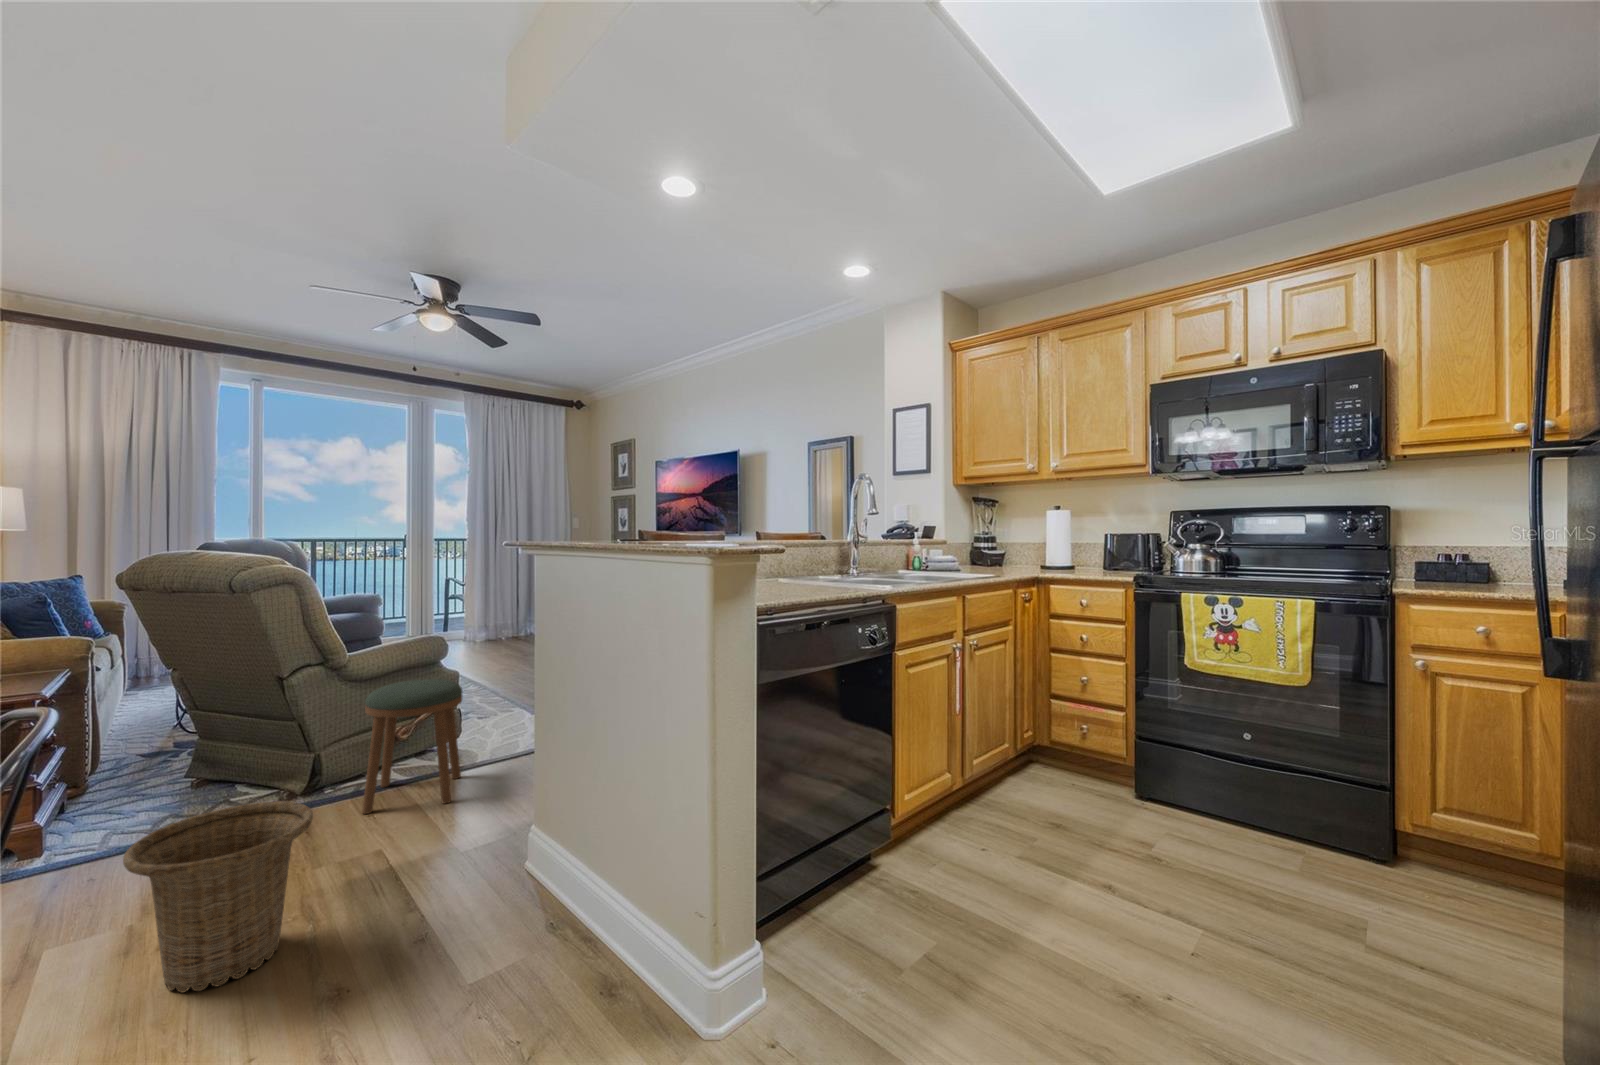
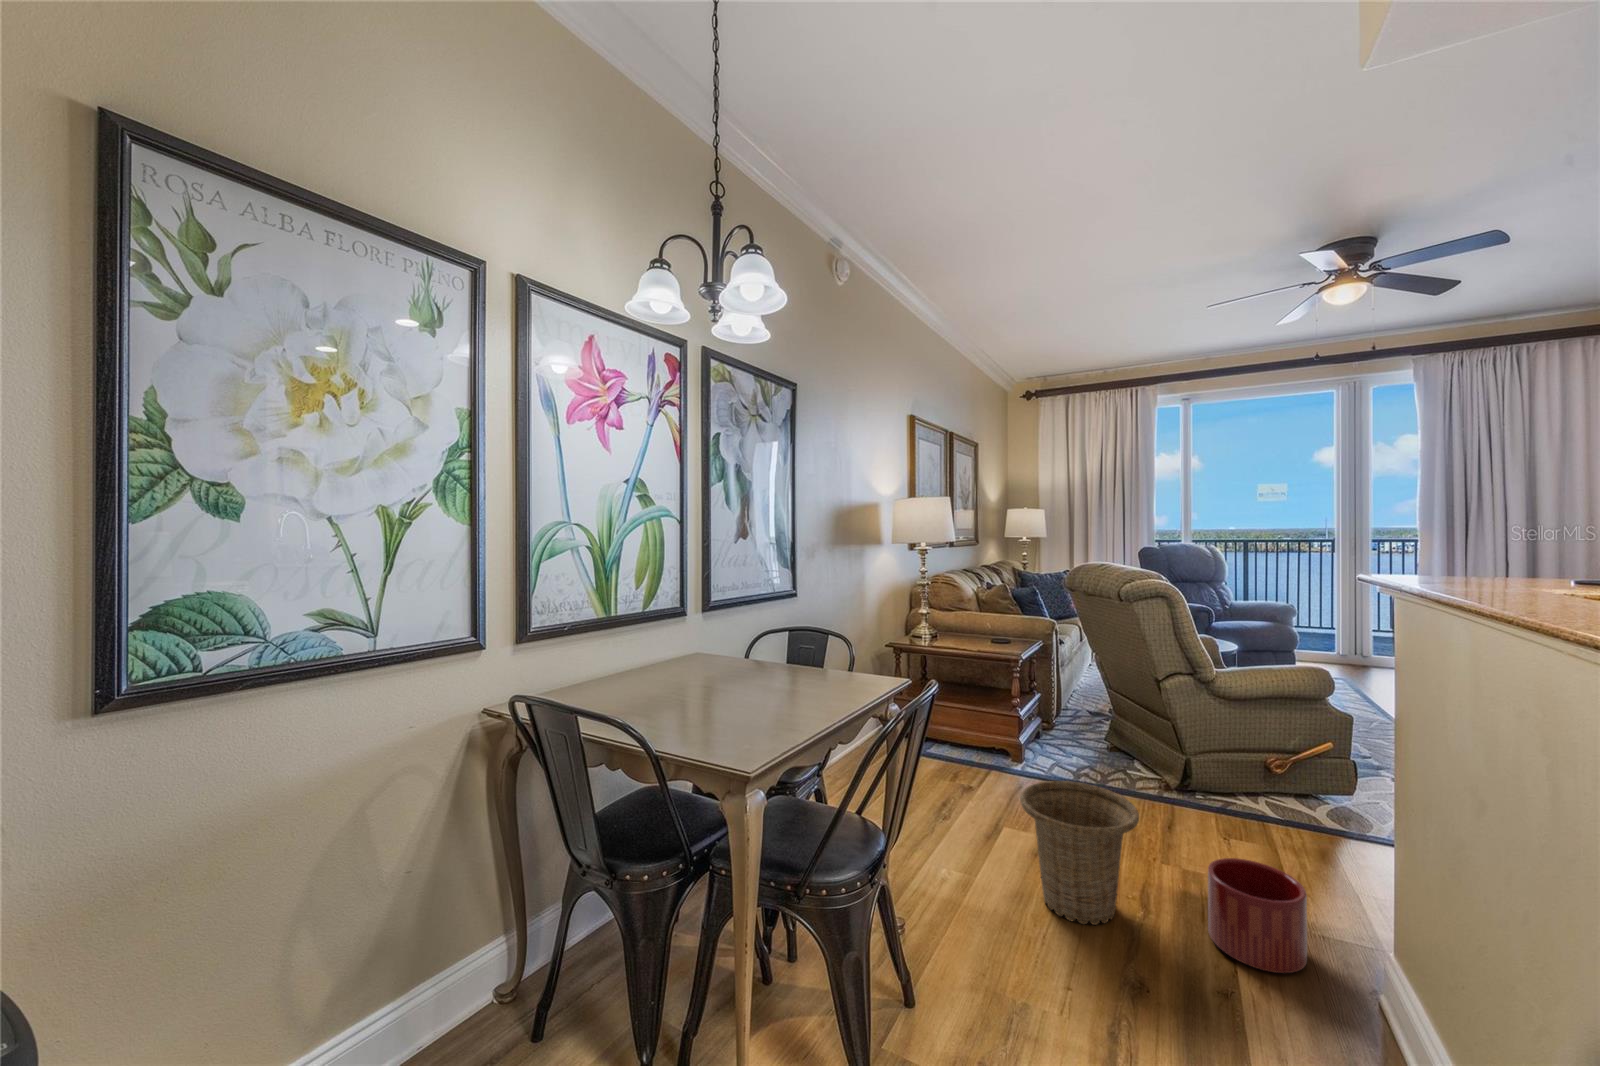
stool: present [362,679,462,814] -> none [1220,714,1340,867]
planter: none [386,804,473,904] -> present [1208,858,1307,973]

